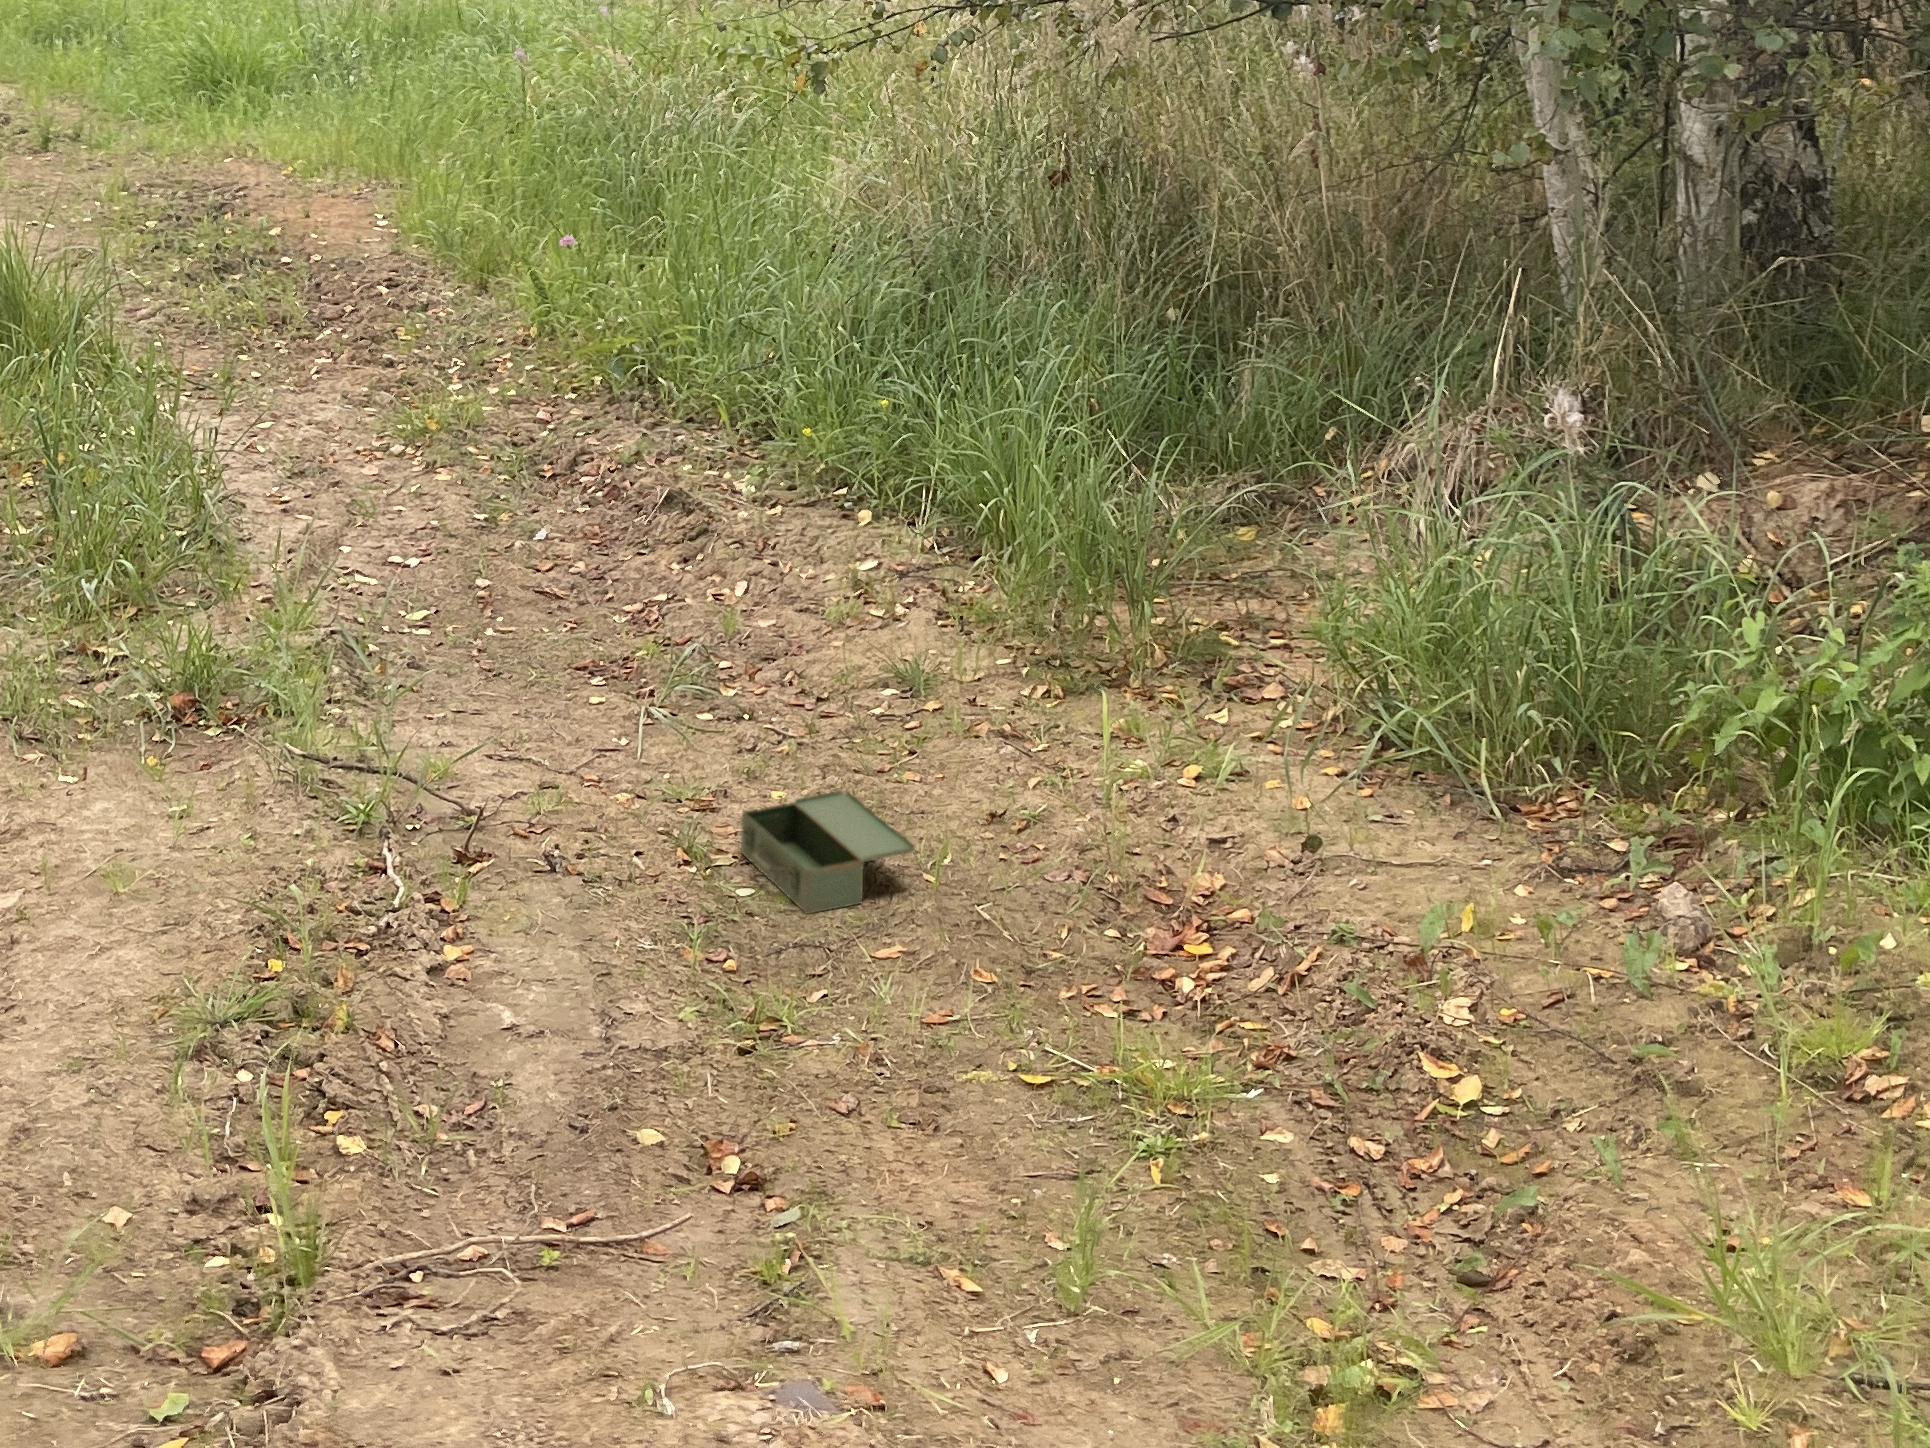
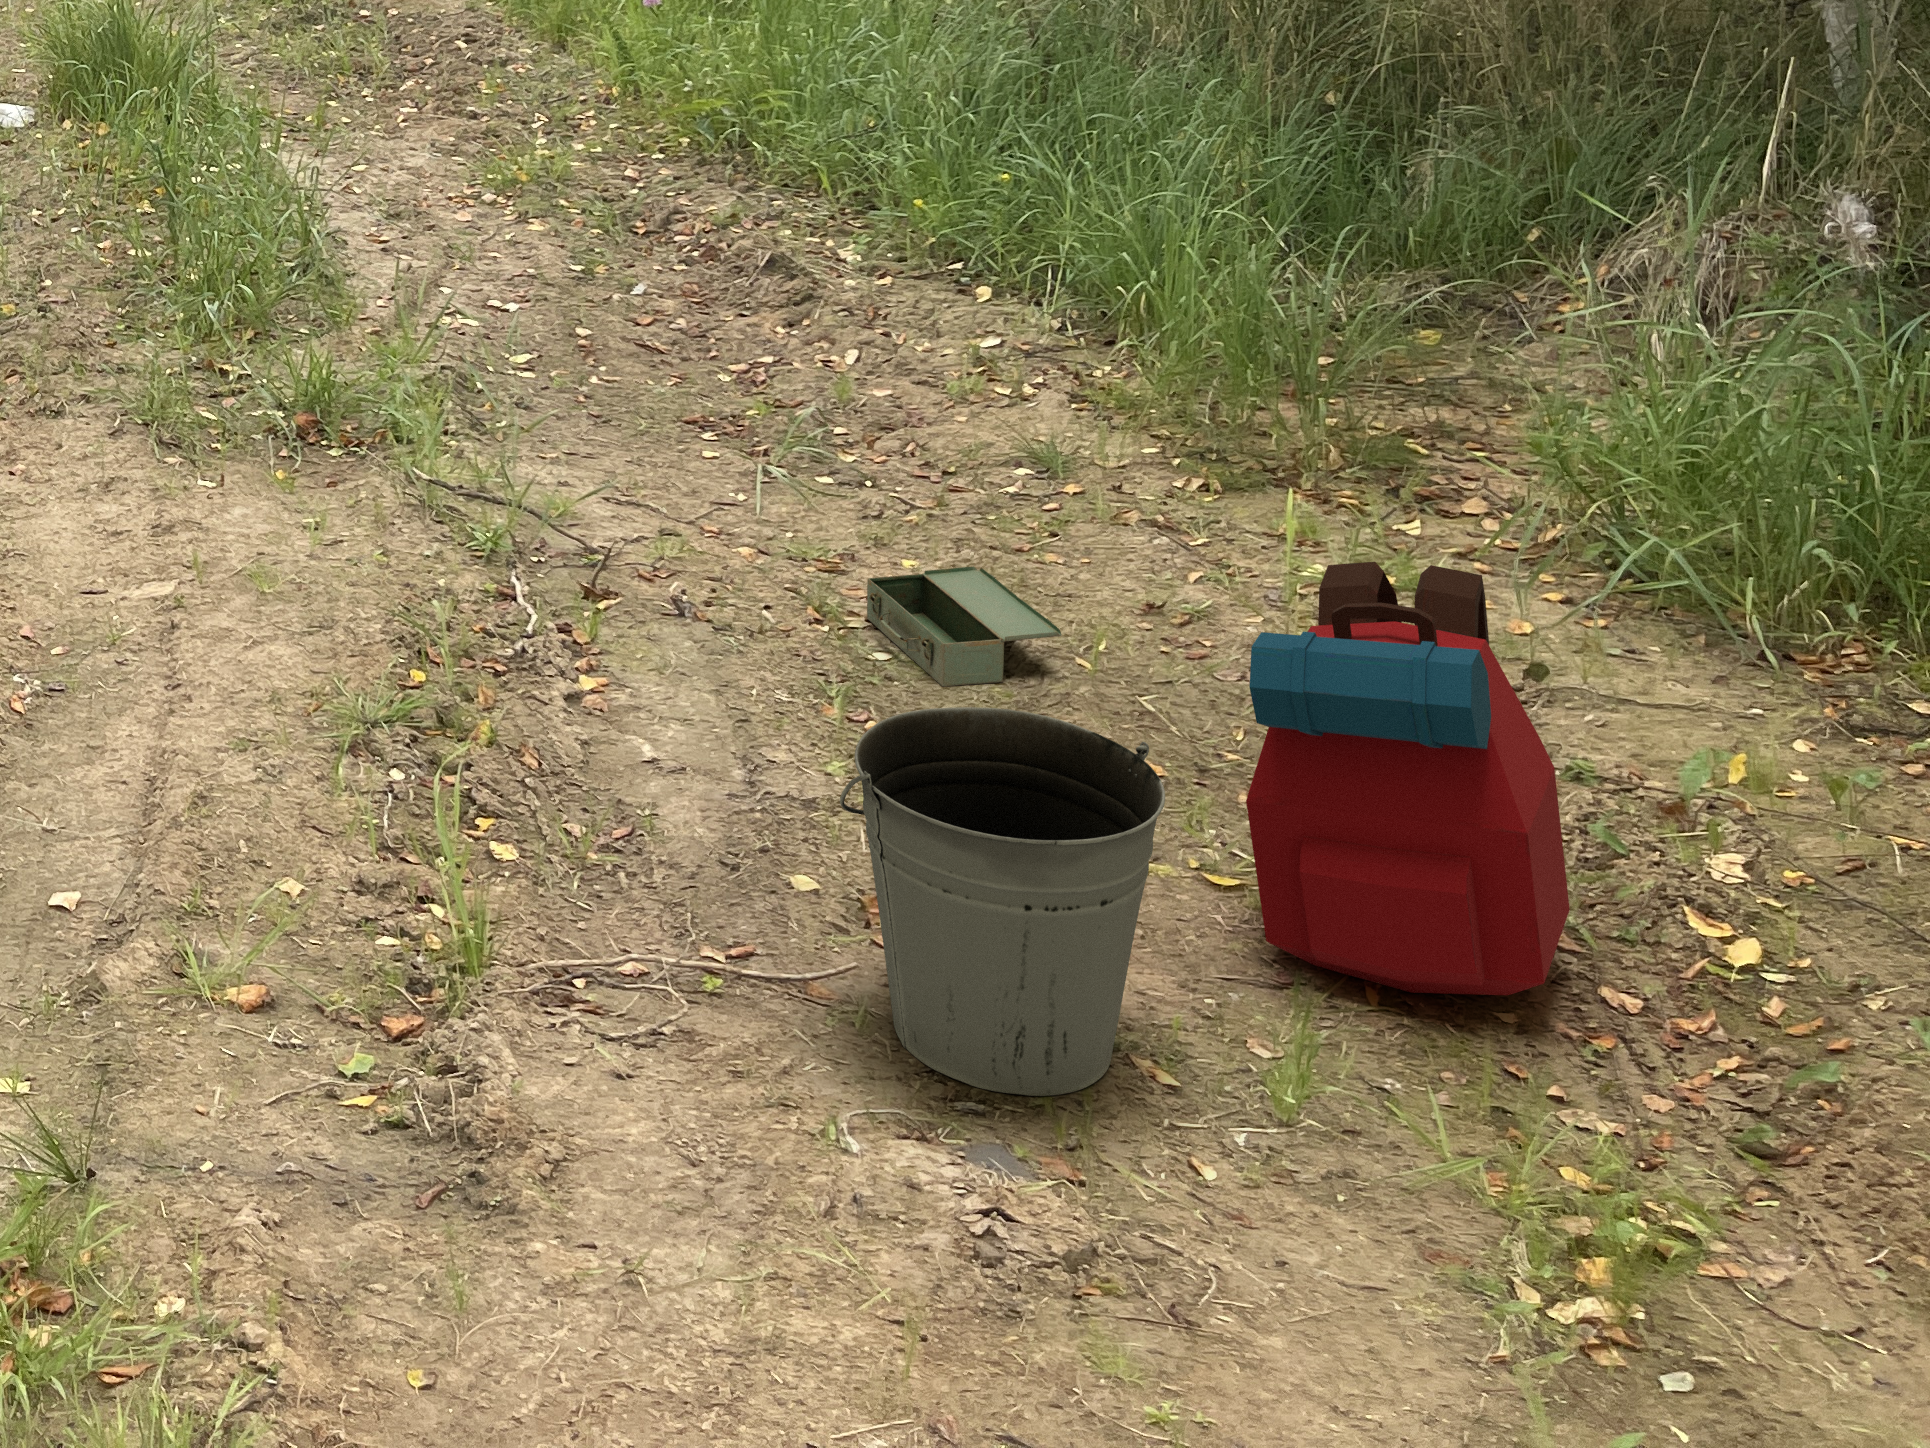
backpack: none [1064,748,1330,1165] -> present [1246,562,1570,995]
bucket: none [686,928,989,1336] -> present [840,707,1165,1096]

